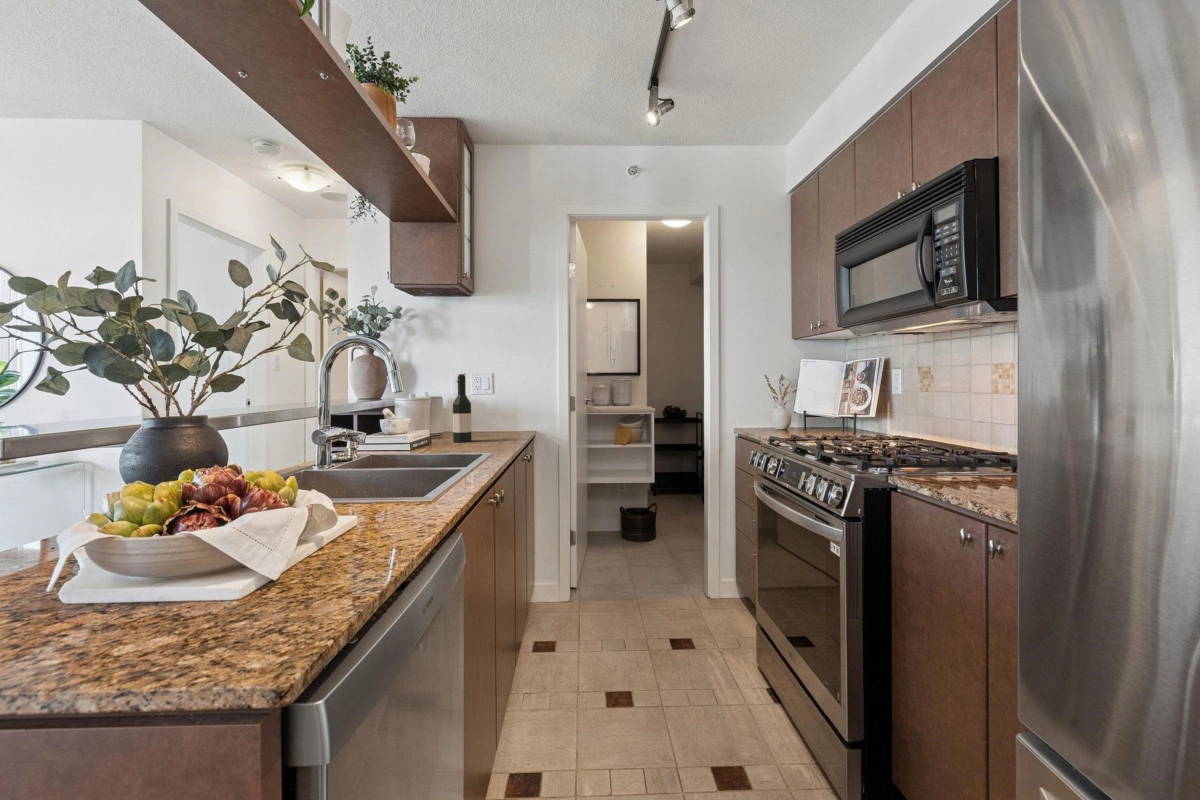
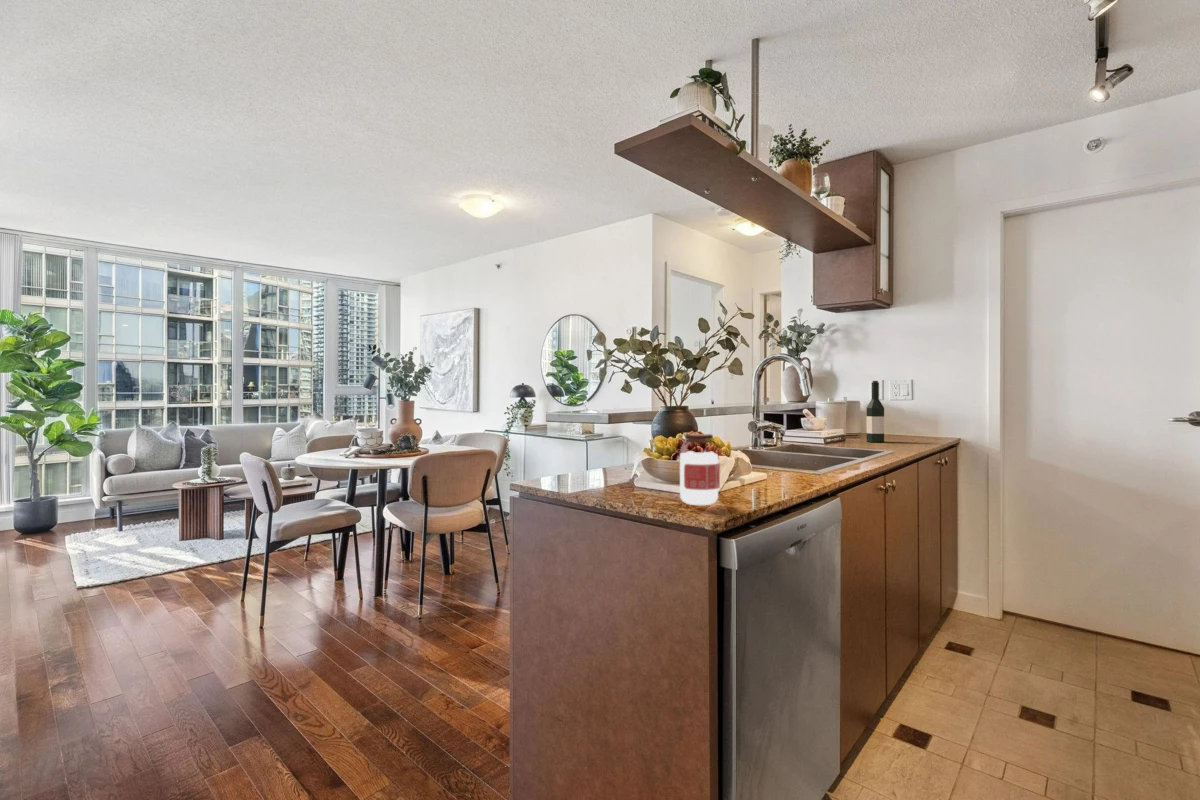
jar: none [176,483,283,649] -> present [680,434,720,505]

